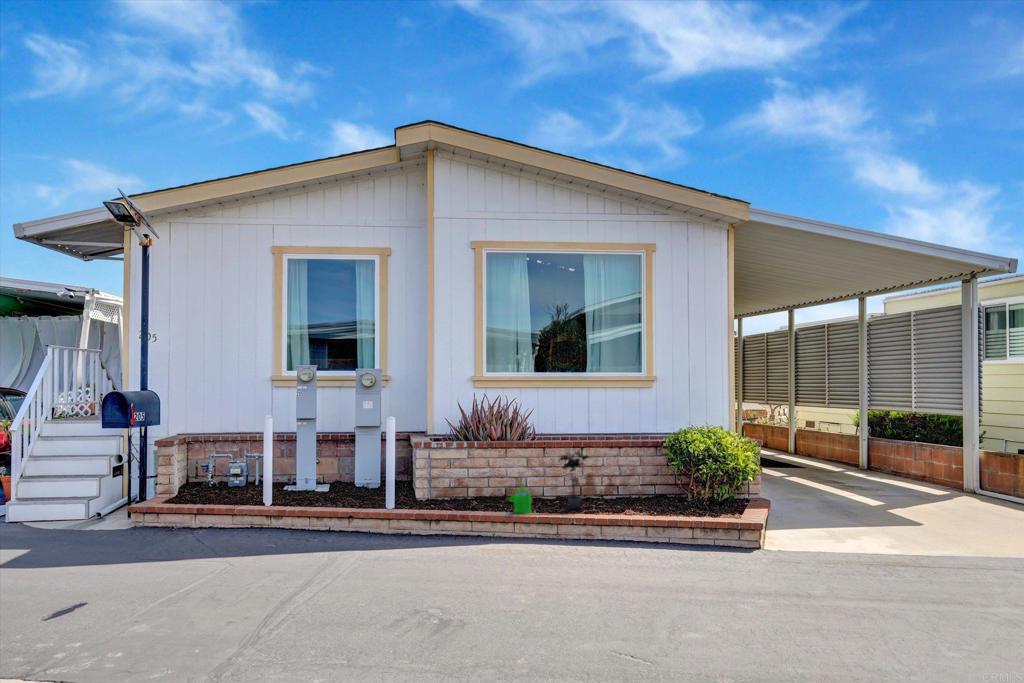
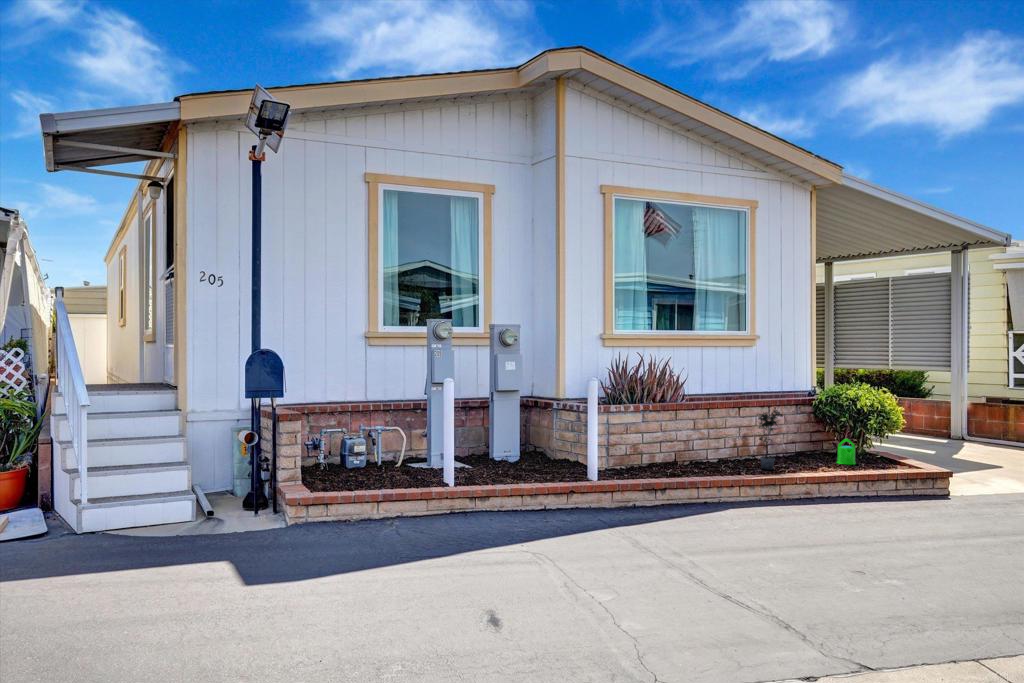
watering can: present [509,486,532,513] -> present [837,439,855,465]

